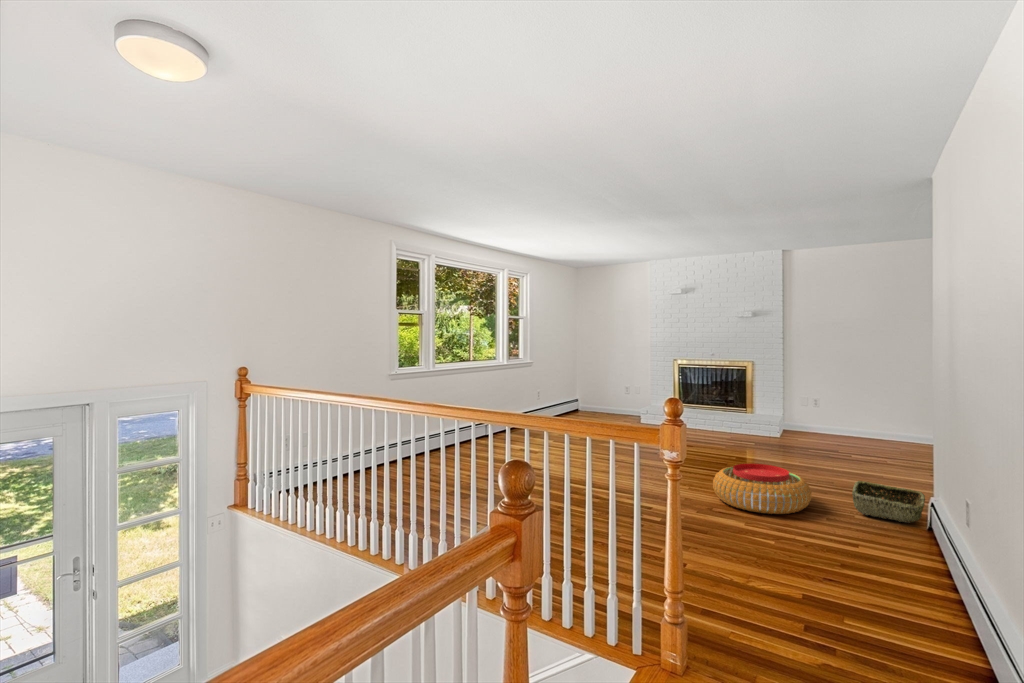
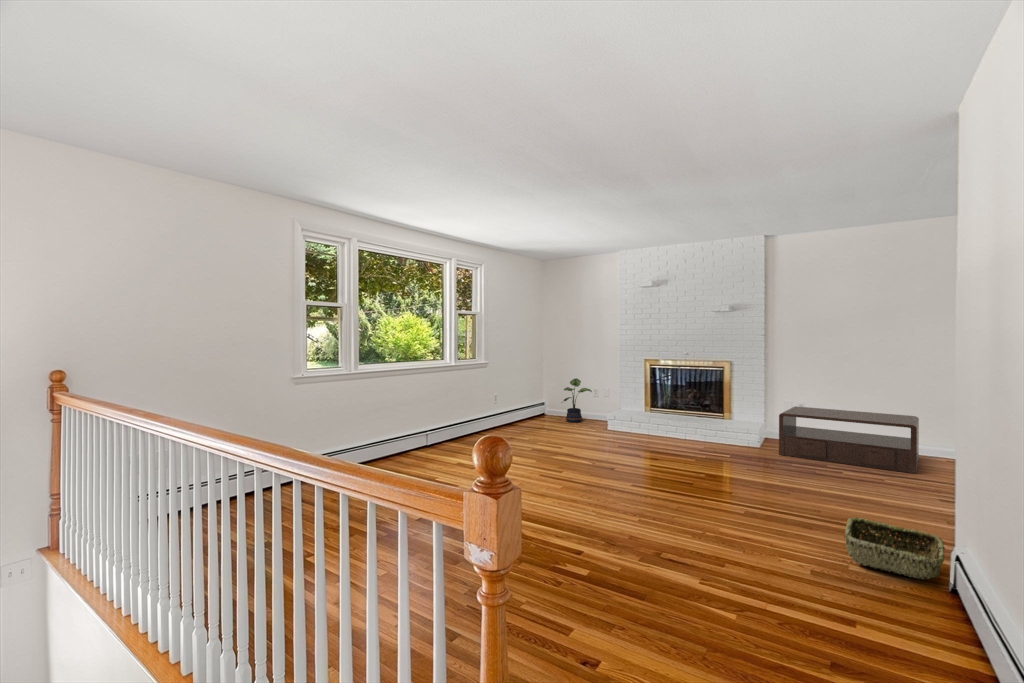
potted plant: none [595,377,624,418] -> present [564,378,592,422]
coffee table: none [797,402,917,457] -> present [779,406,919,474]
pouf: present [713,463,811,514] -> none [666,490,791,563]

